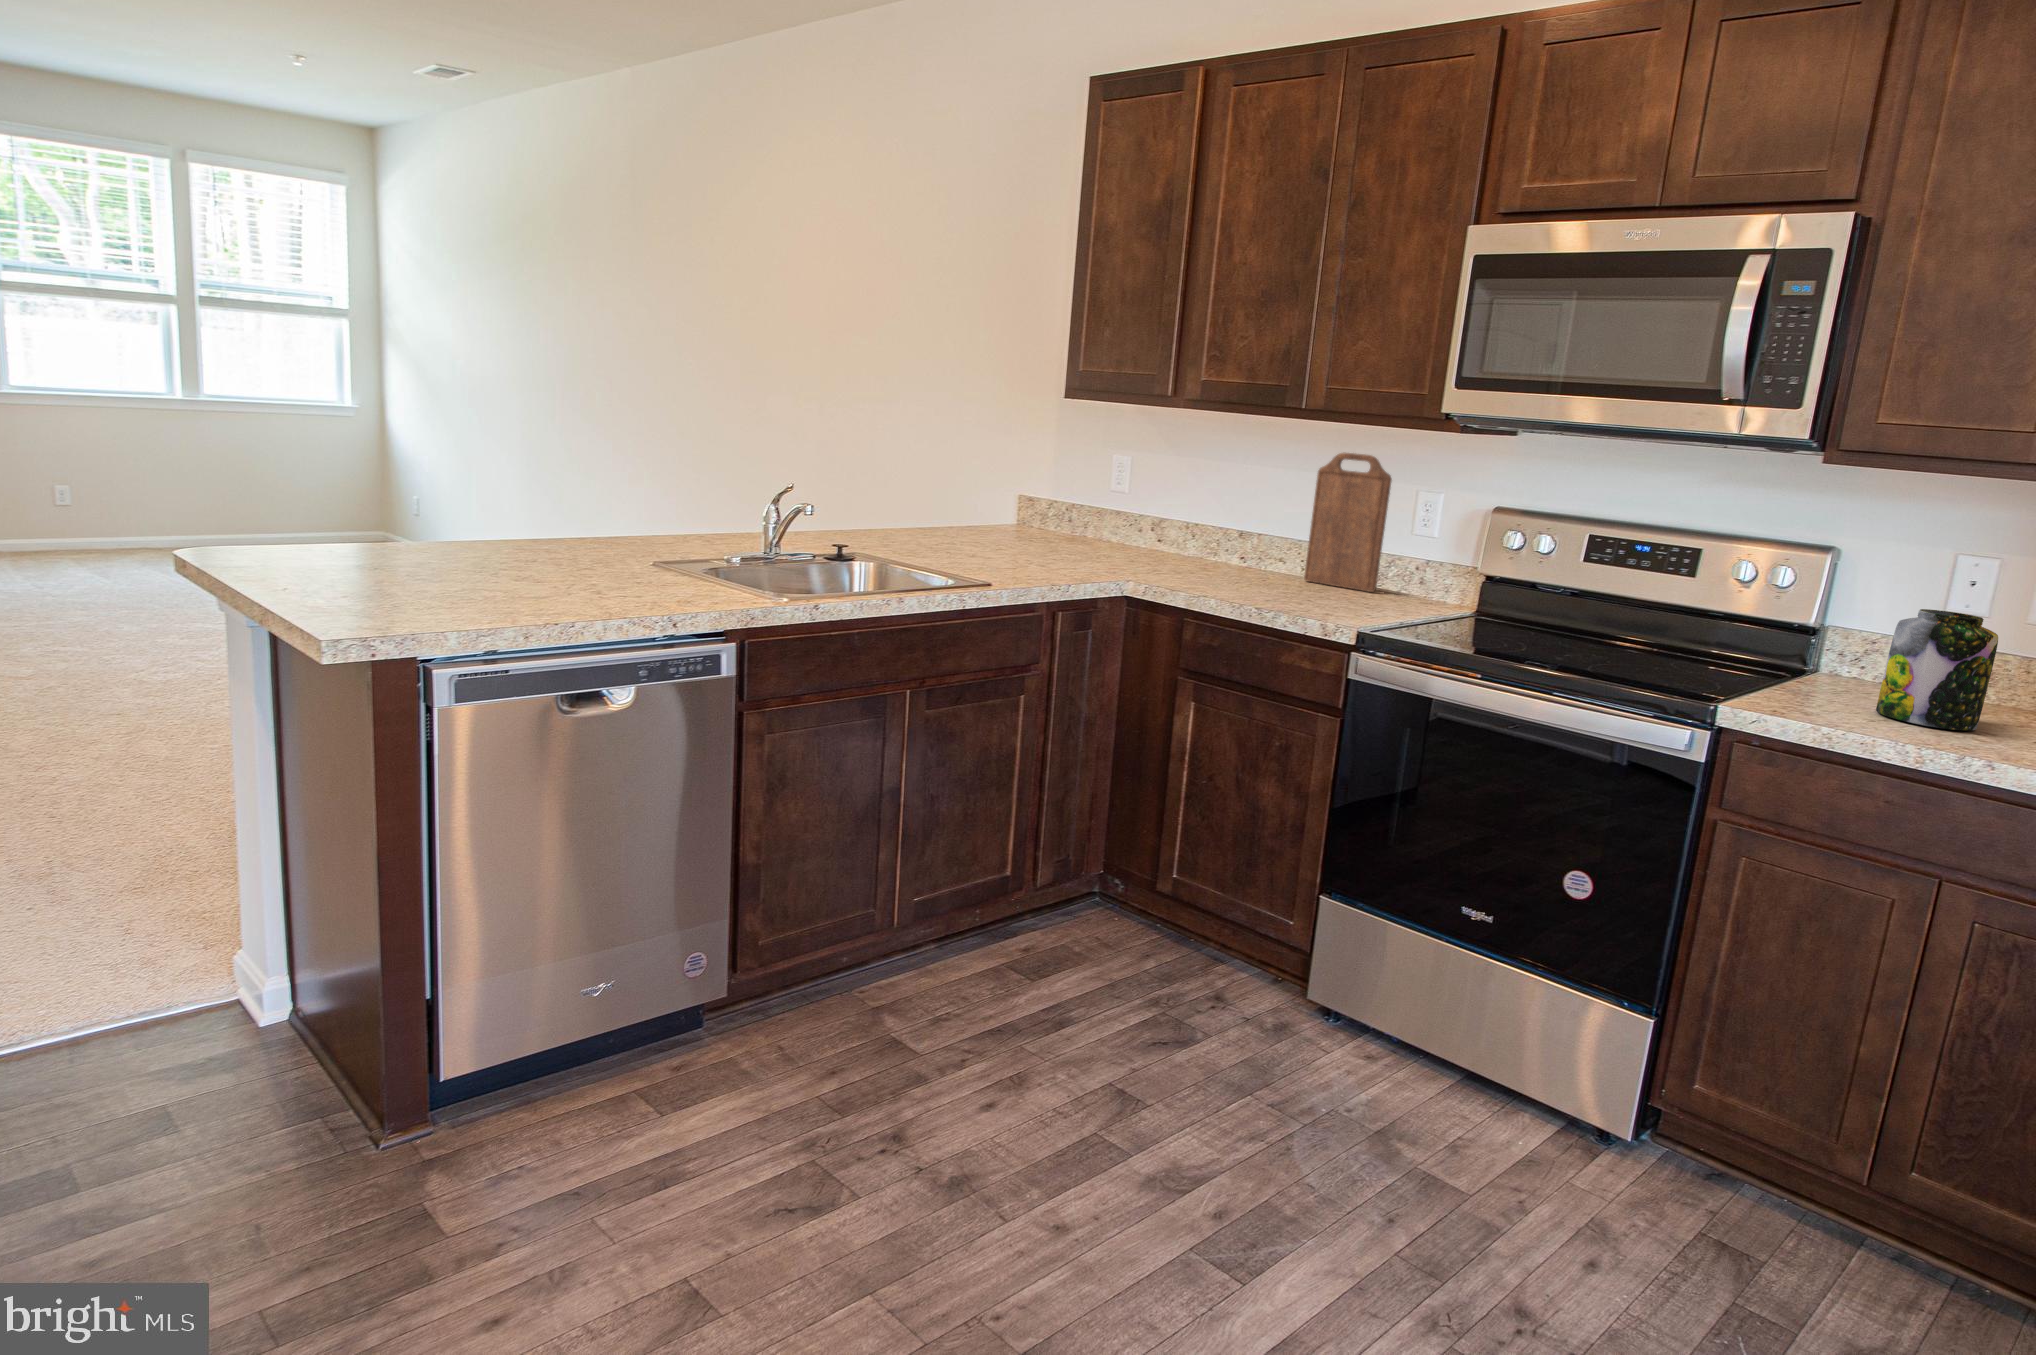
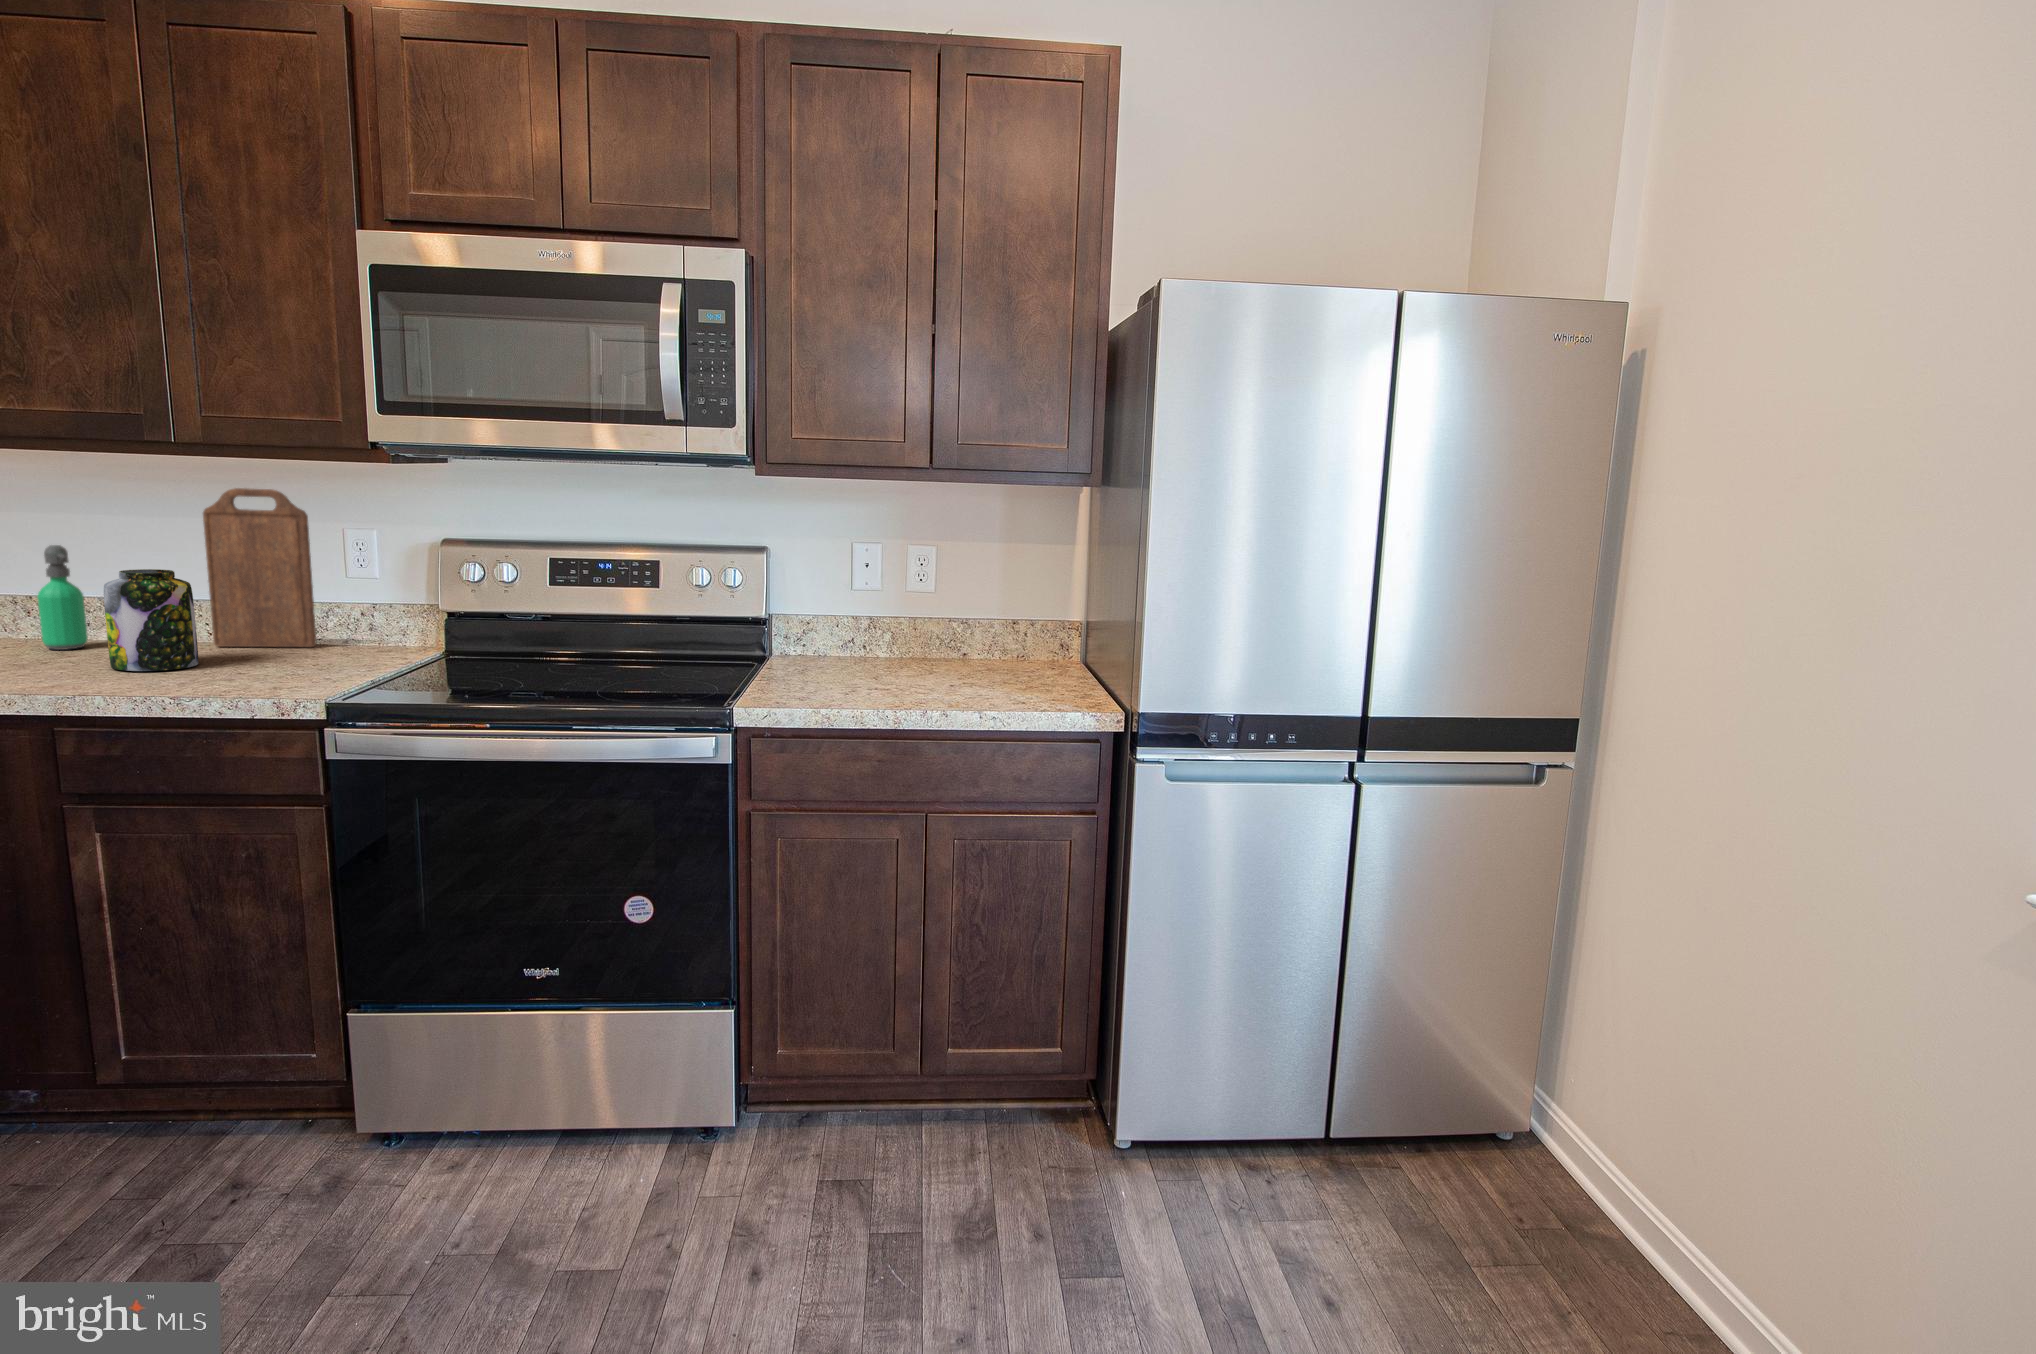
soap dispenser: none [1200,488,1231,568] -> present [37,545,88,650]
jar: present [1876,609,1998,730] -> present [104,569,199,671]

